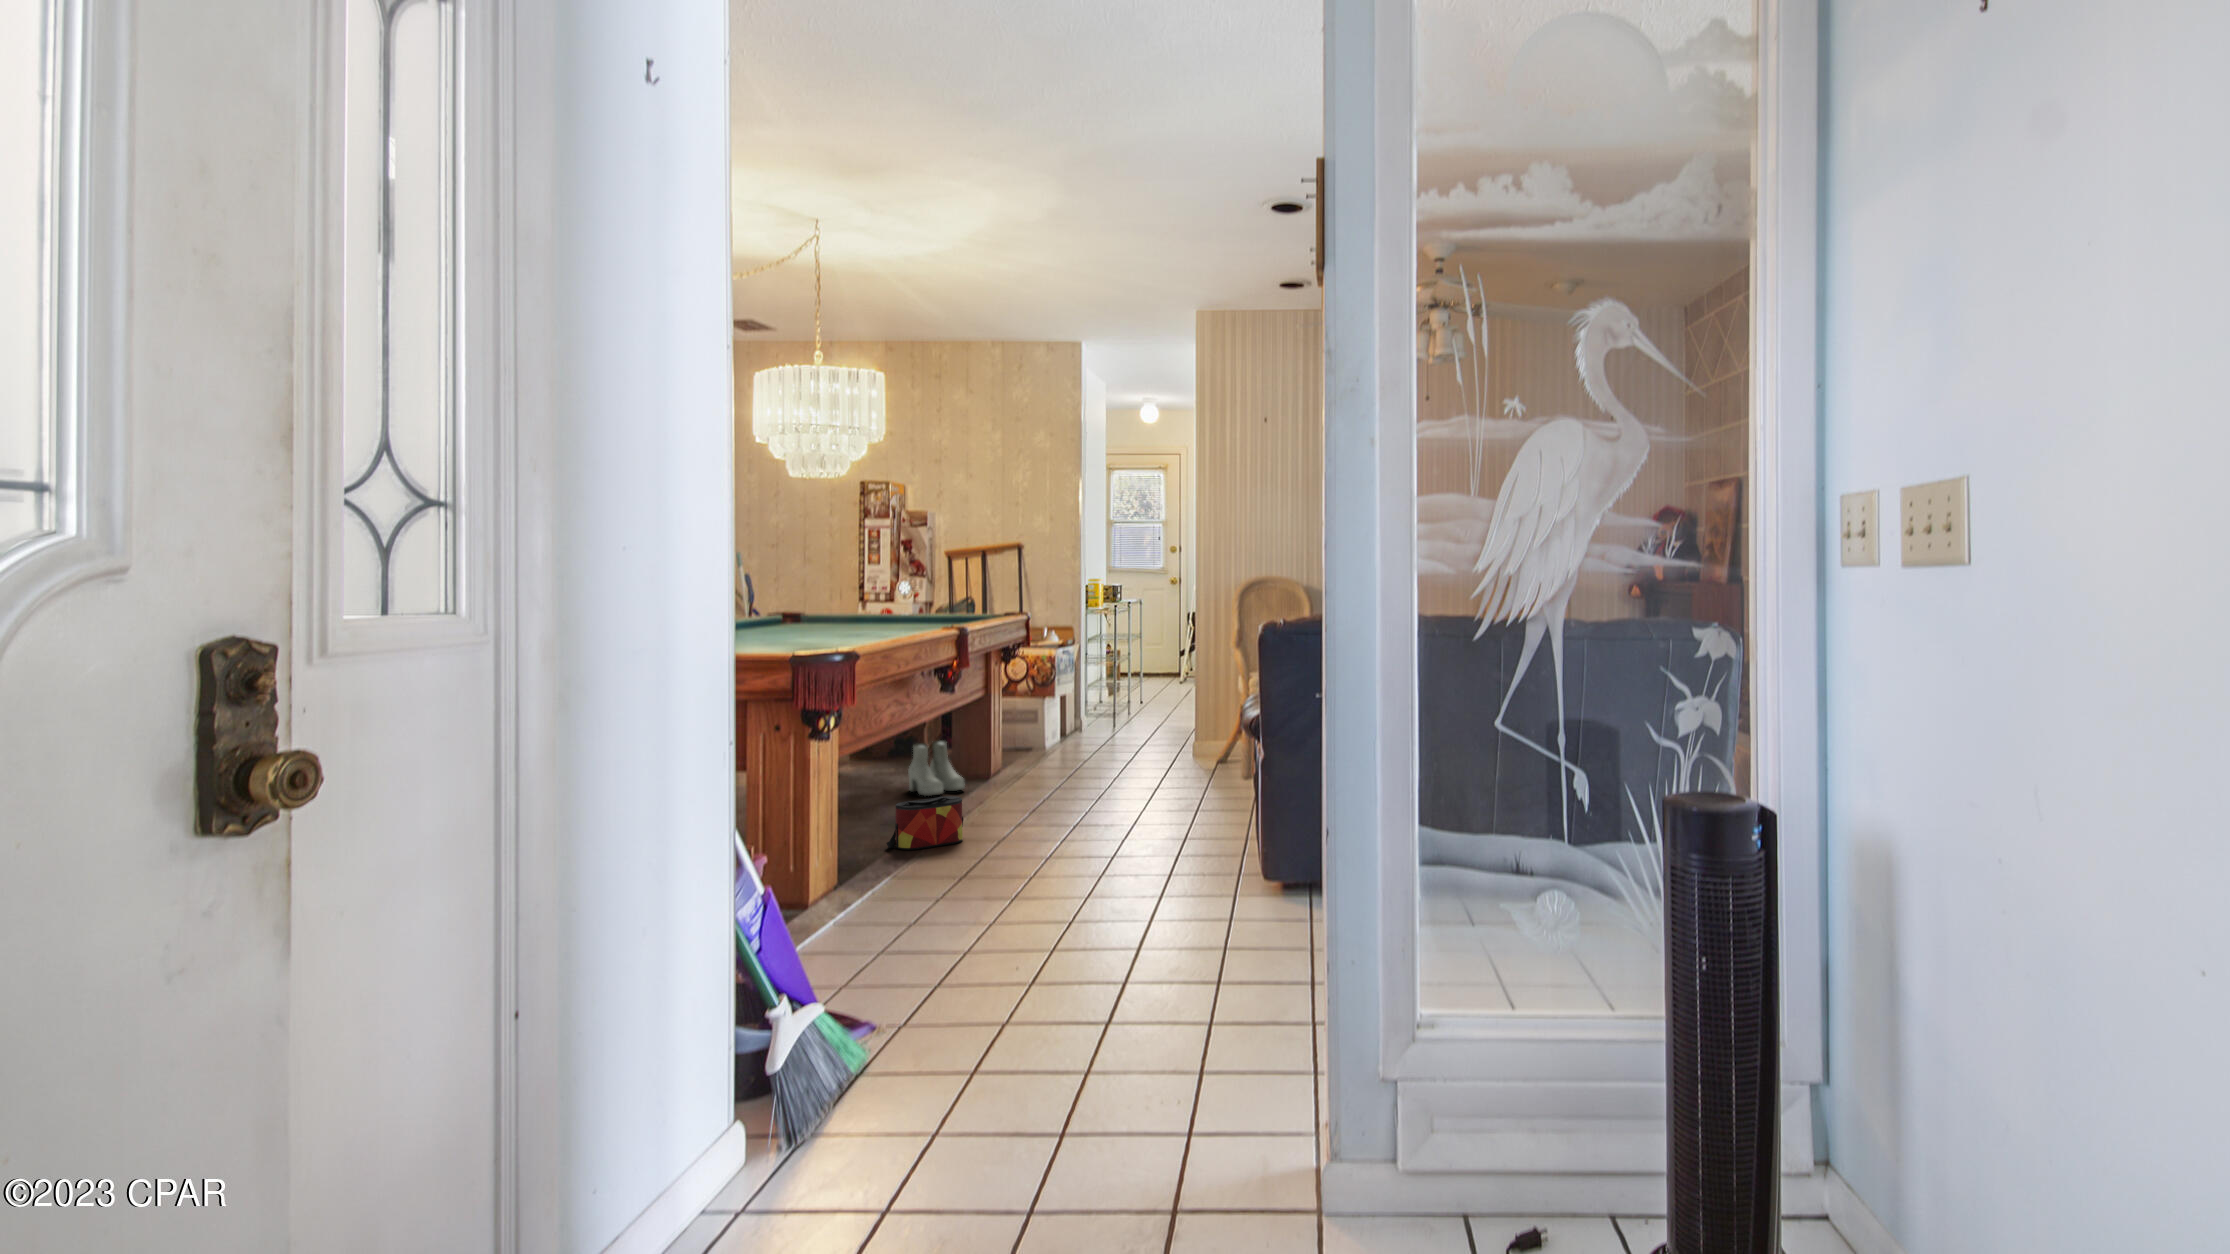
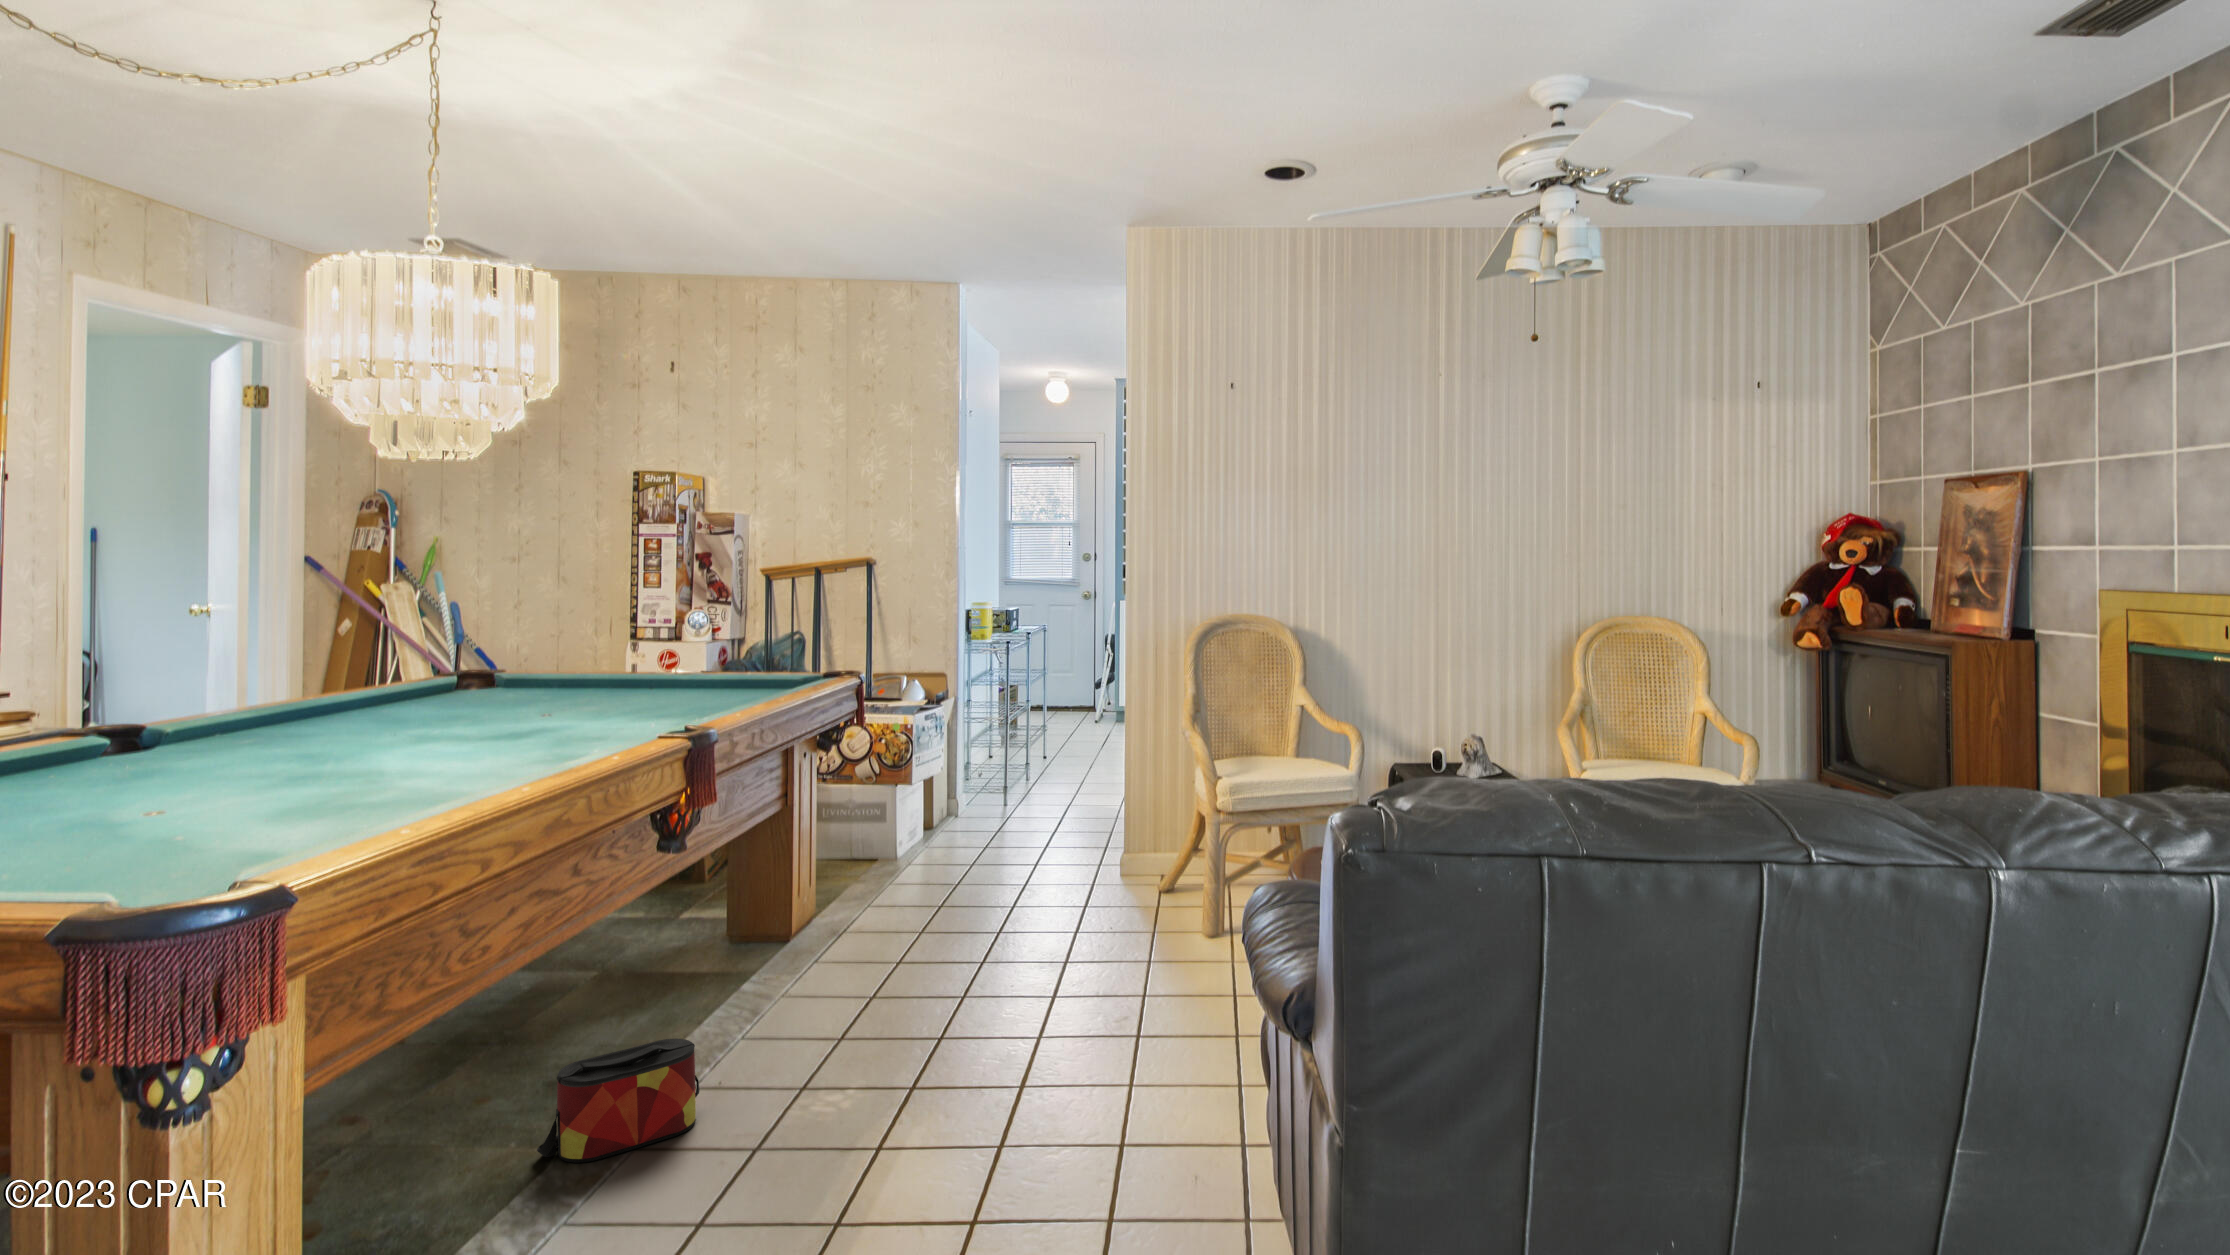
boots: present [908,740,965,796] -> none [653,882,746,982]

